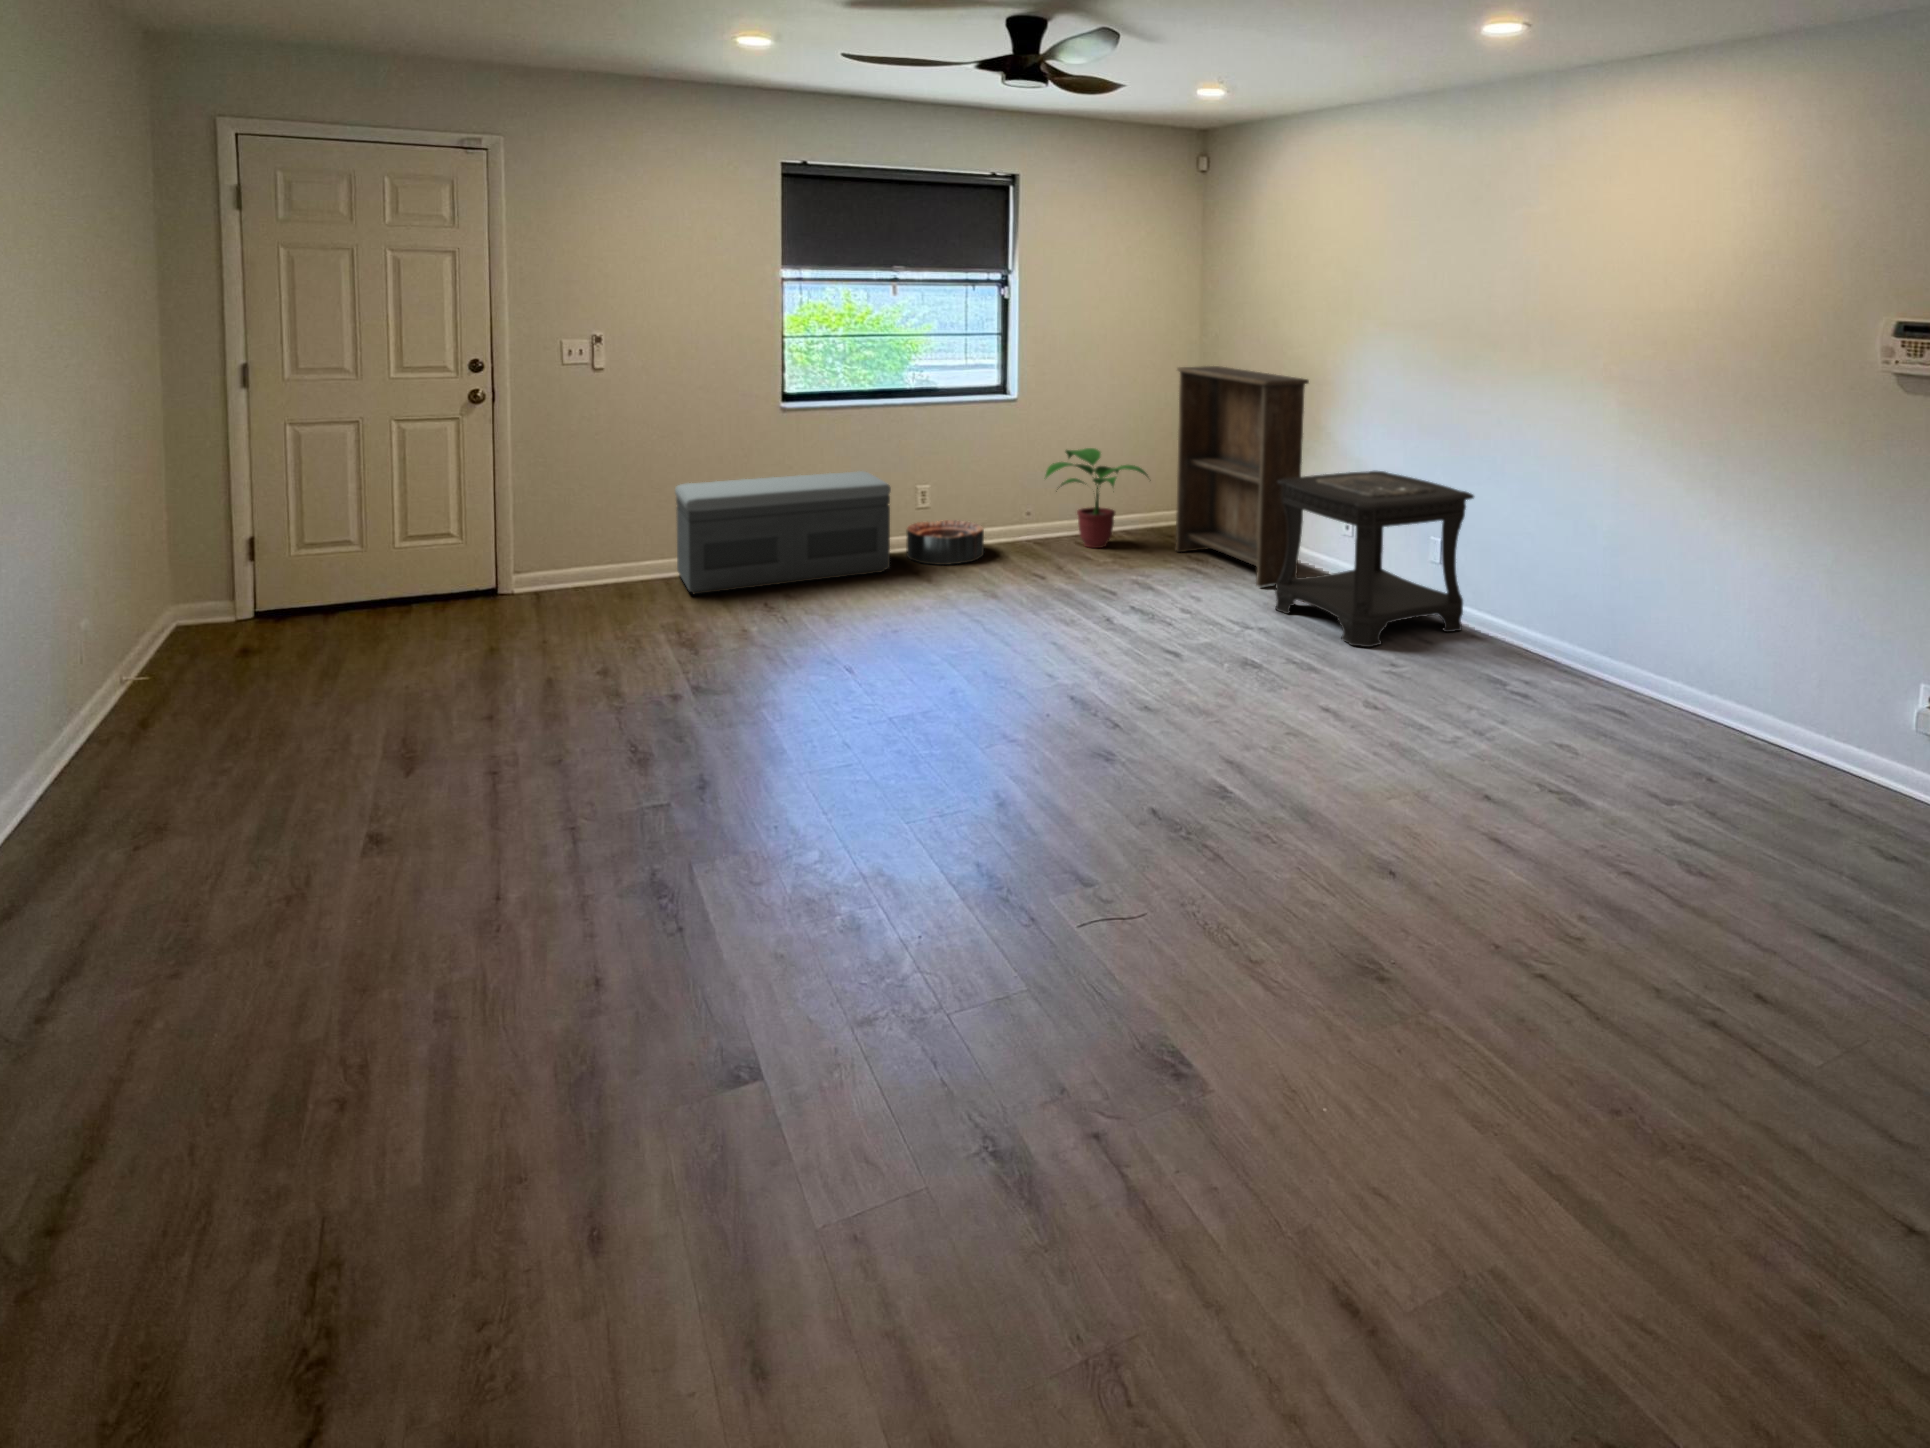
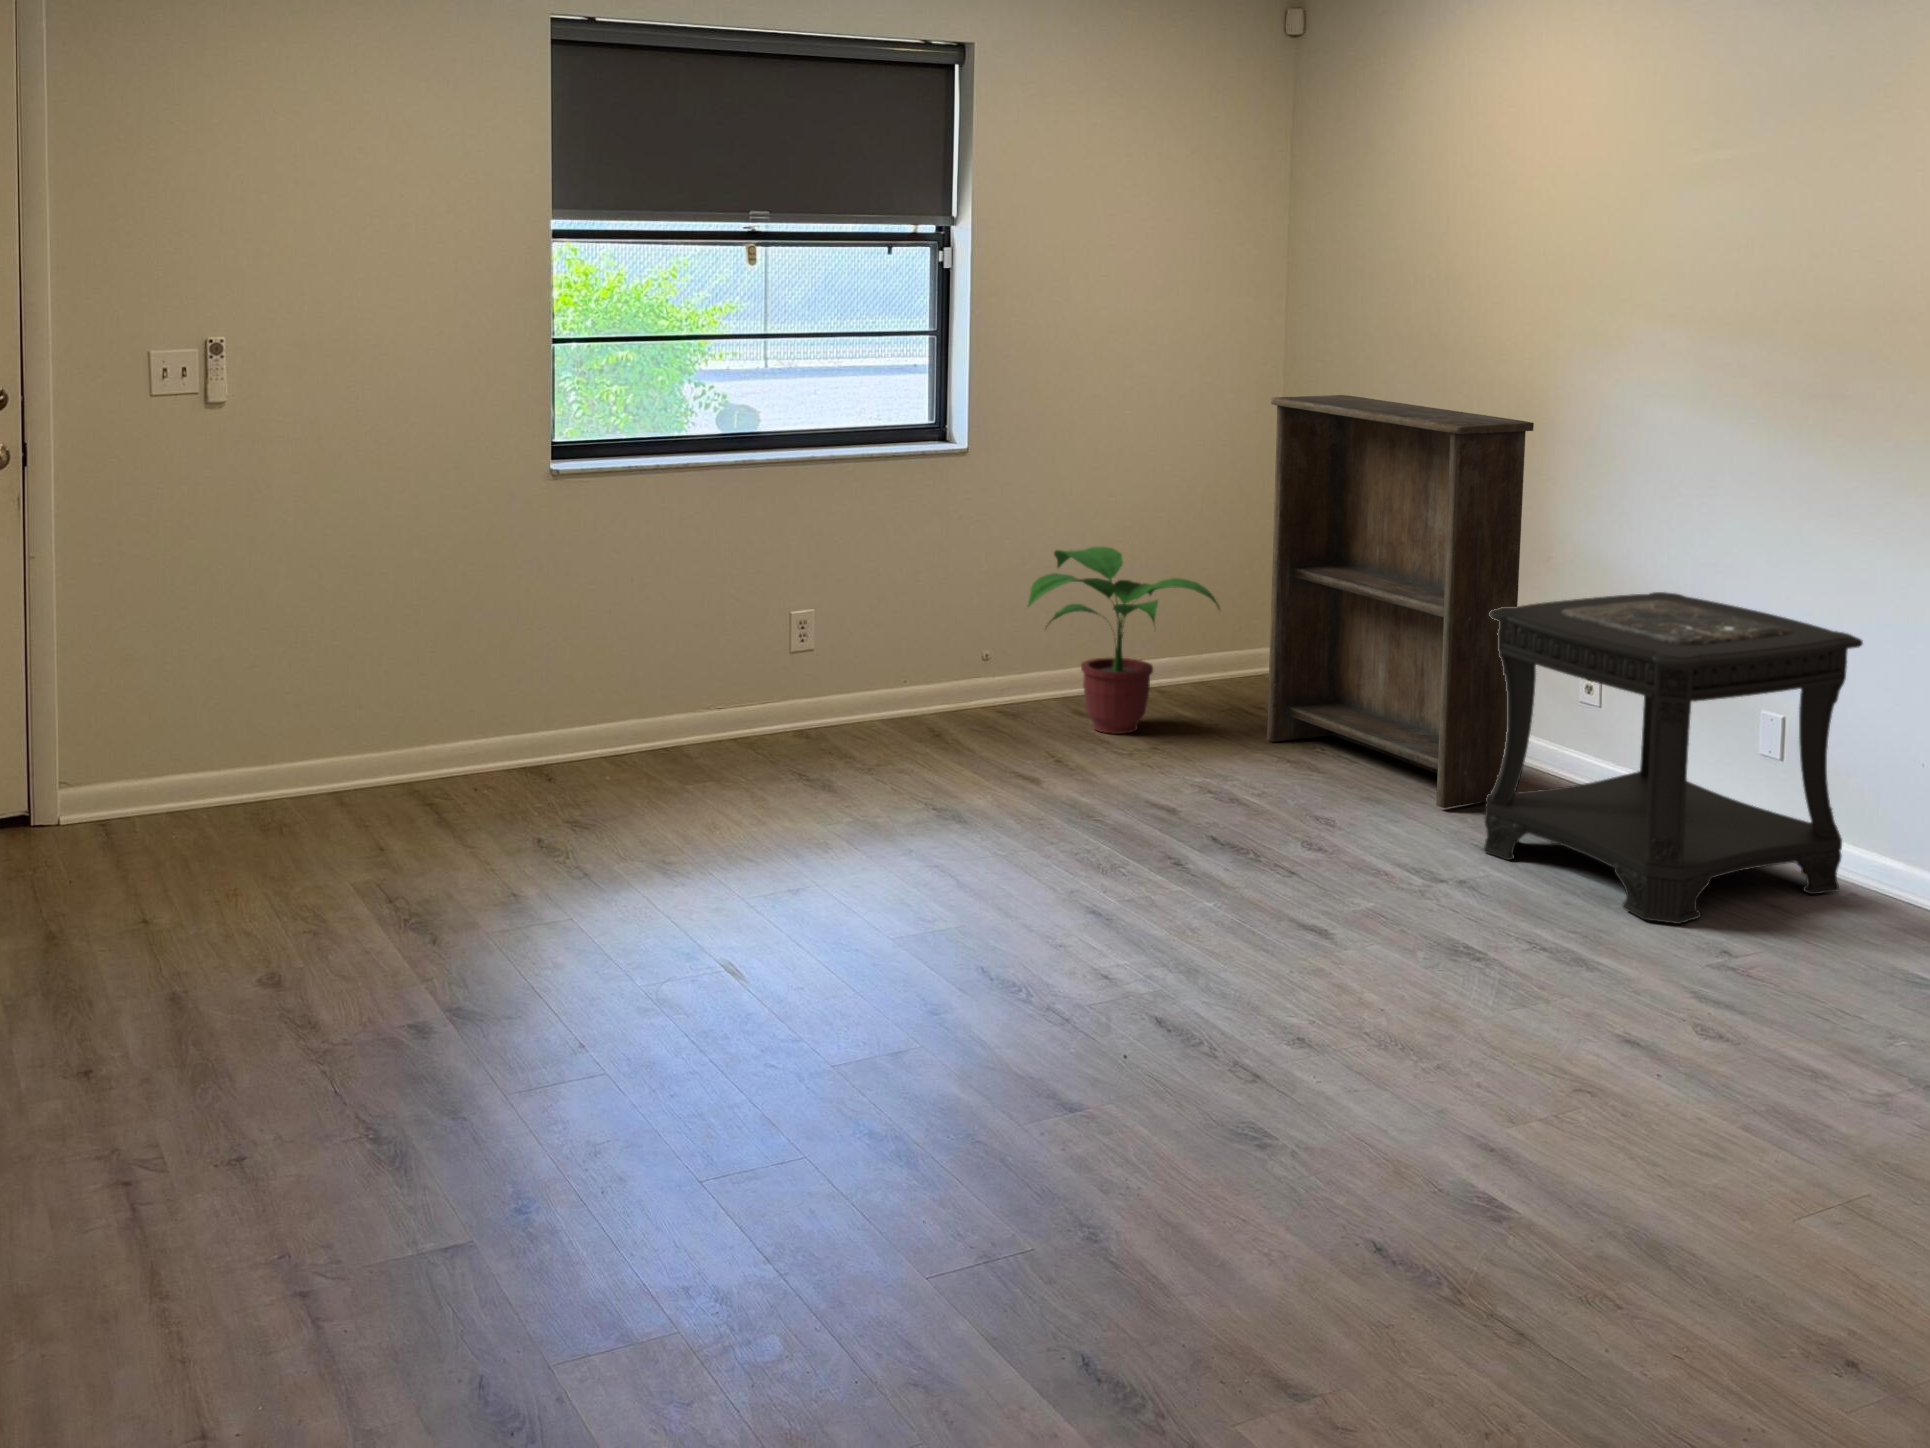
storage bench: present [675,471,891,594] -> none [354,592,753,826]
basket: present [906,520,984,565] -> none [771,682,915,767]

